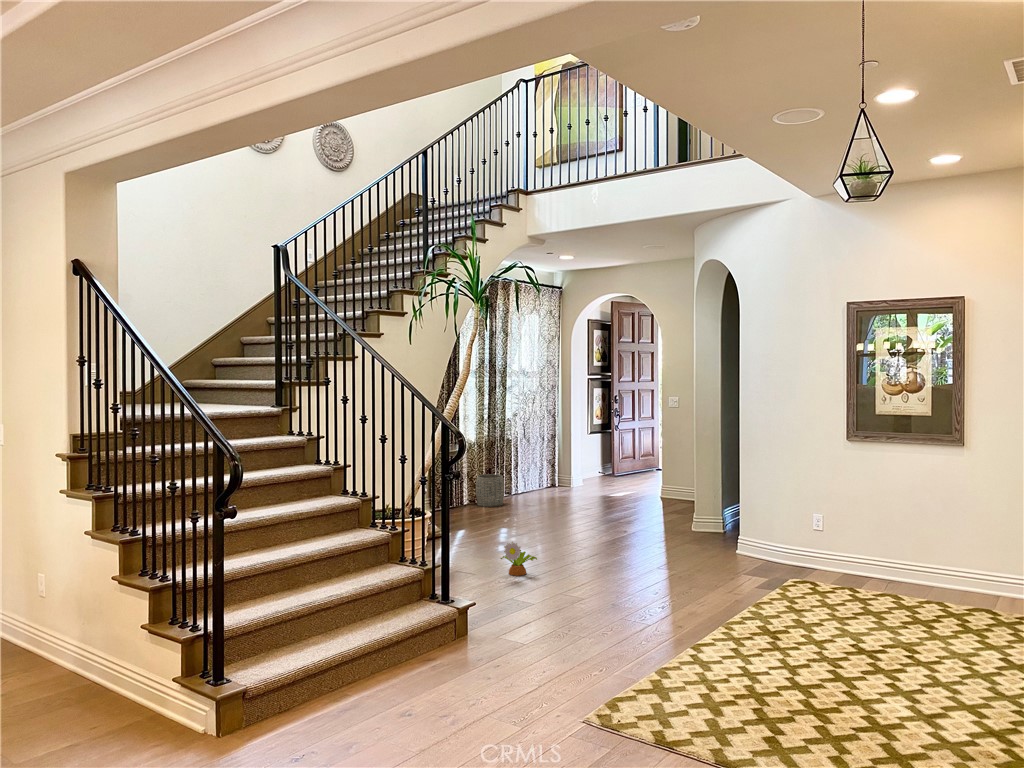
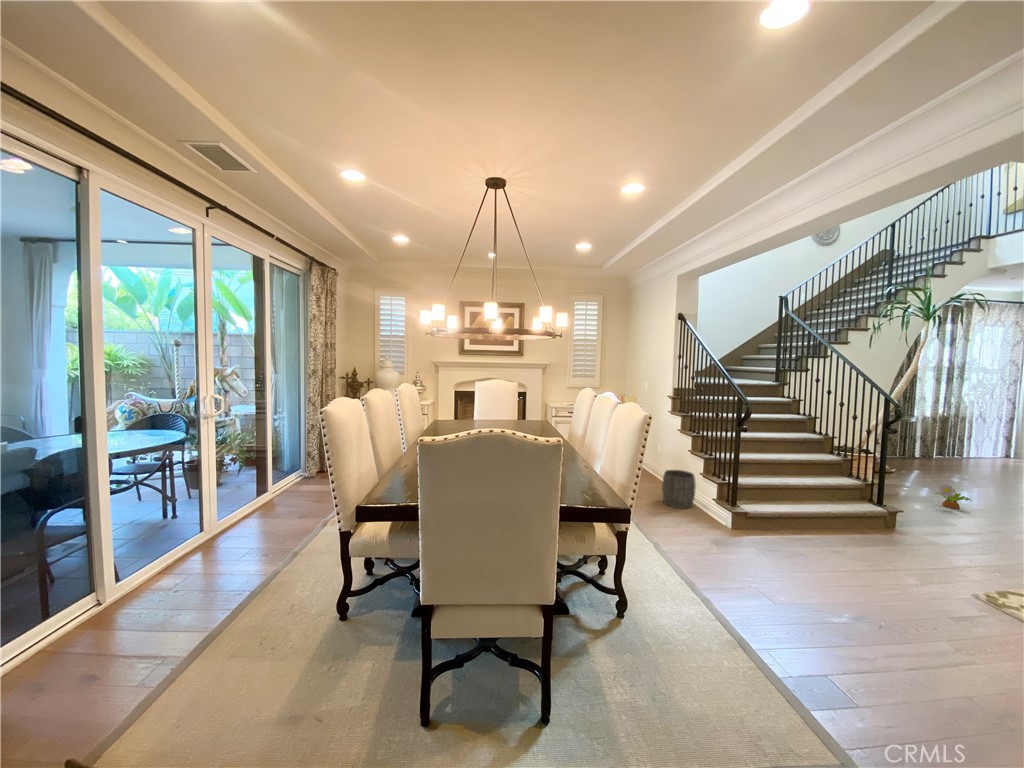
woven basket: present [476,474,504,507] -> present [662,470,696,508]

